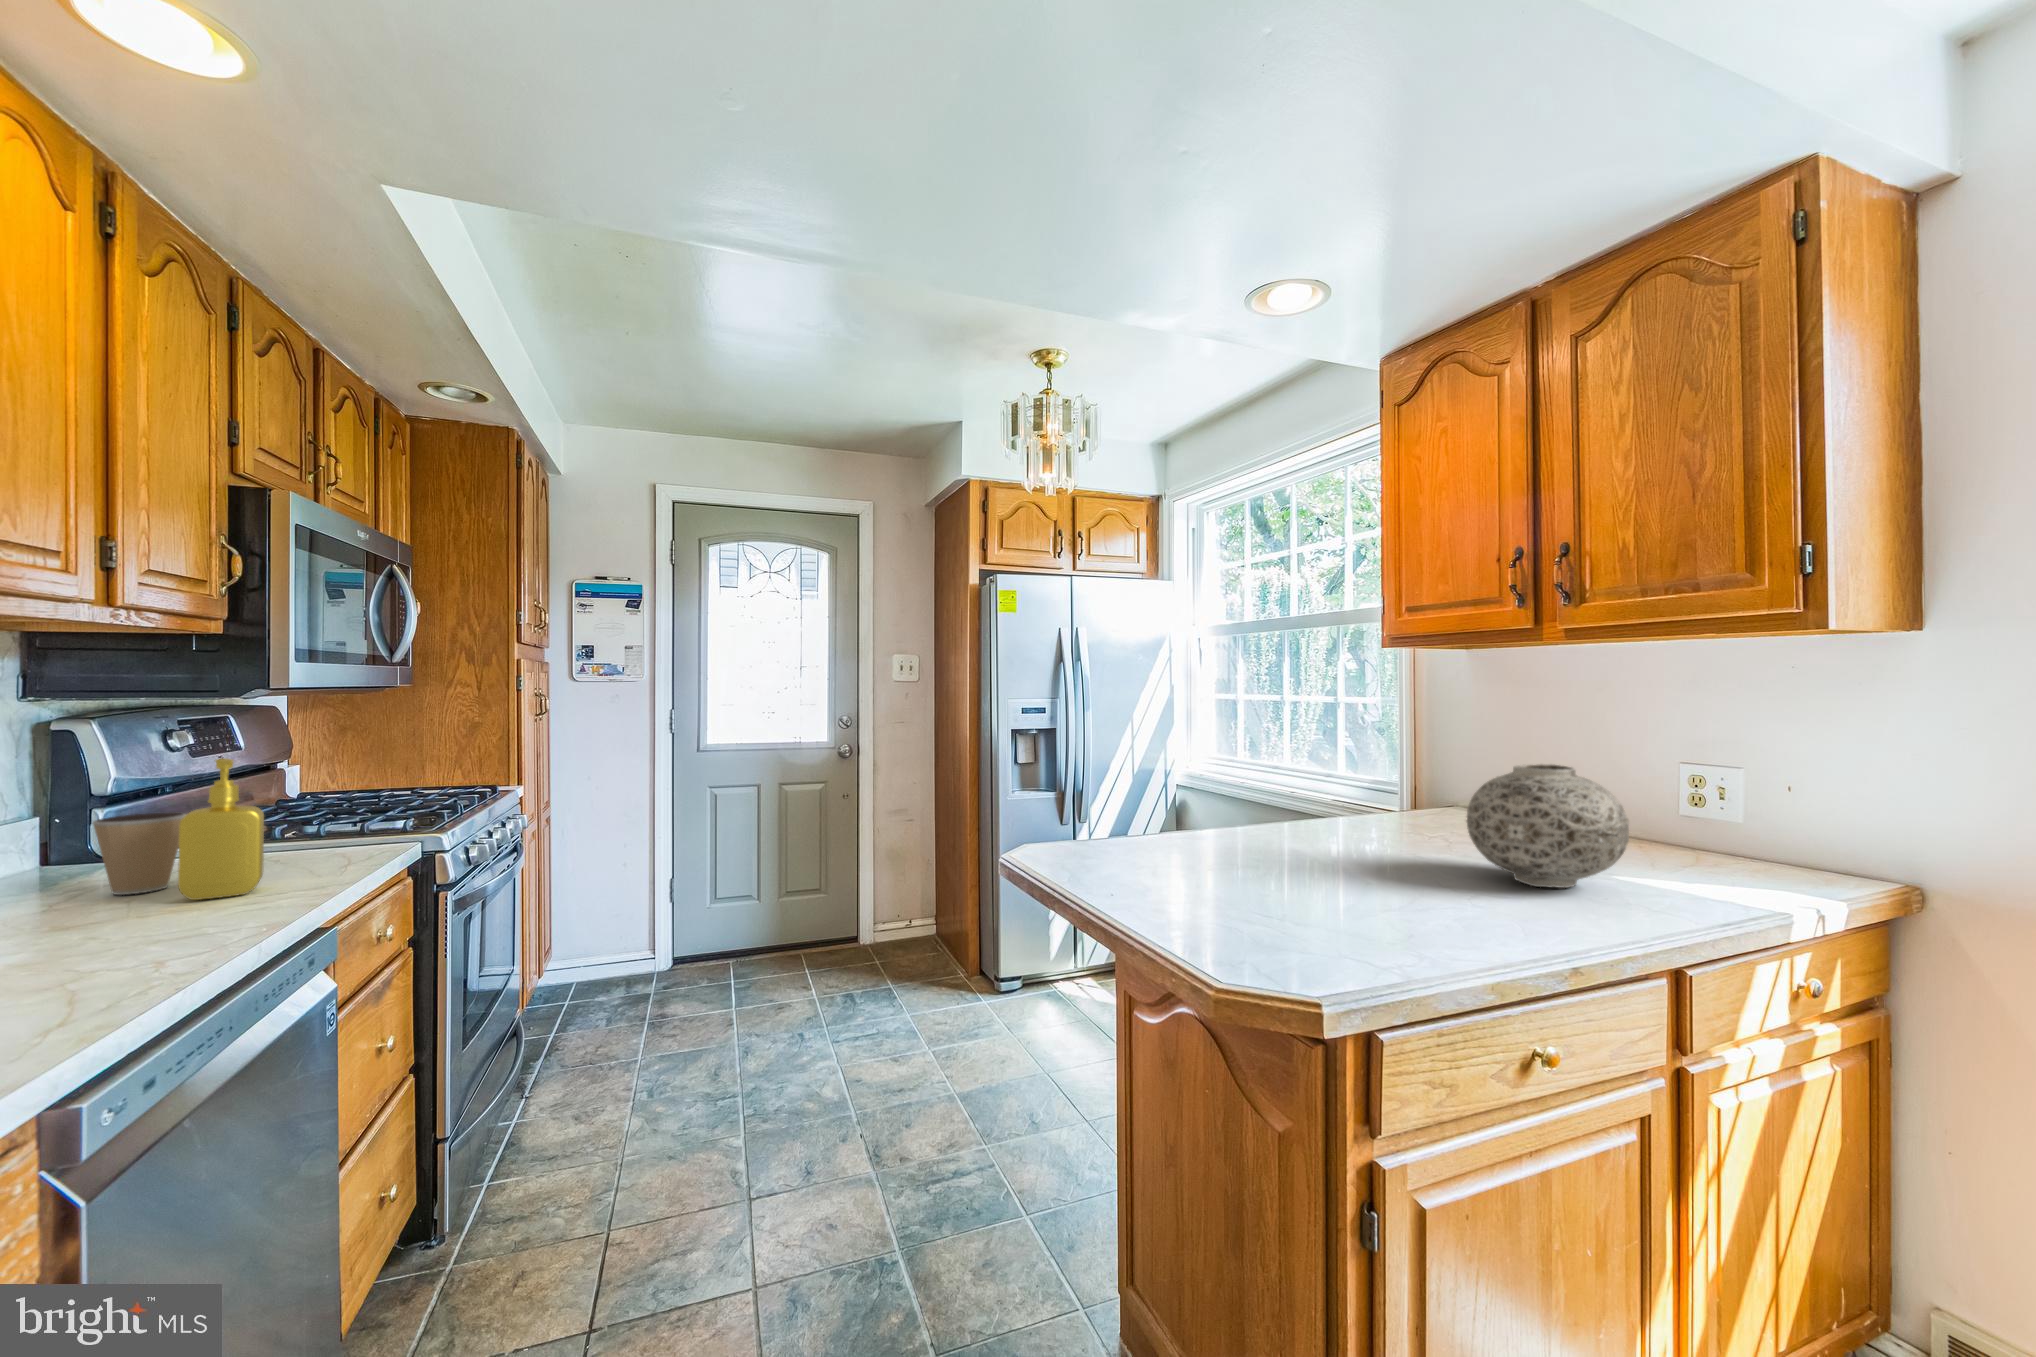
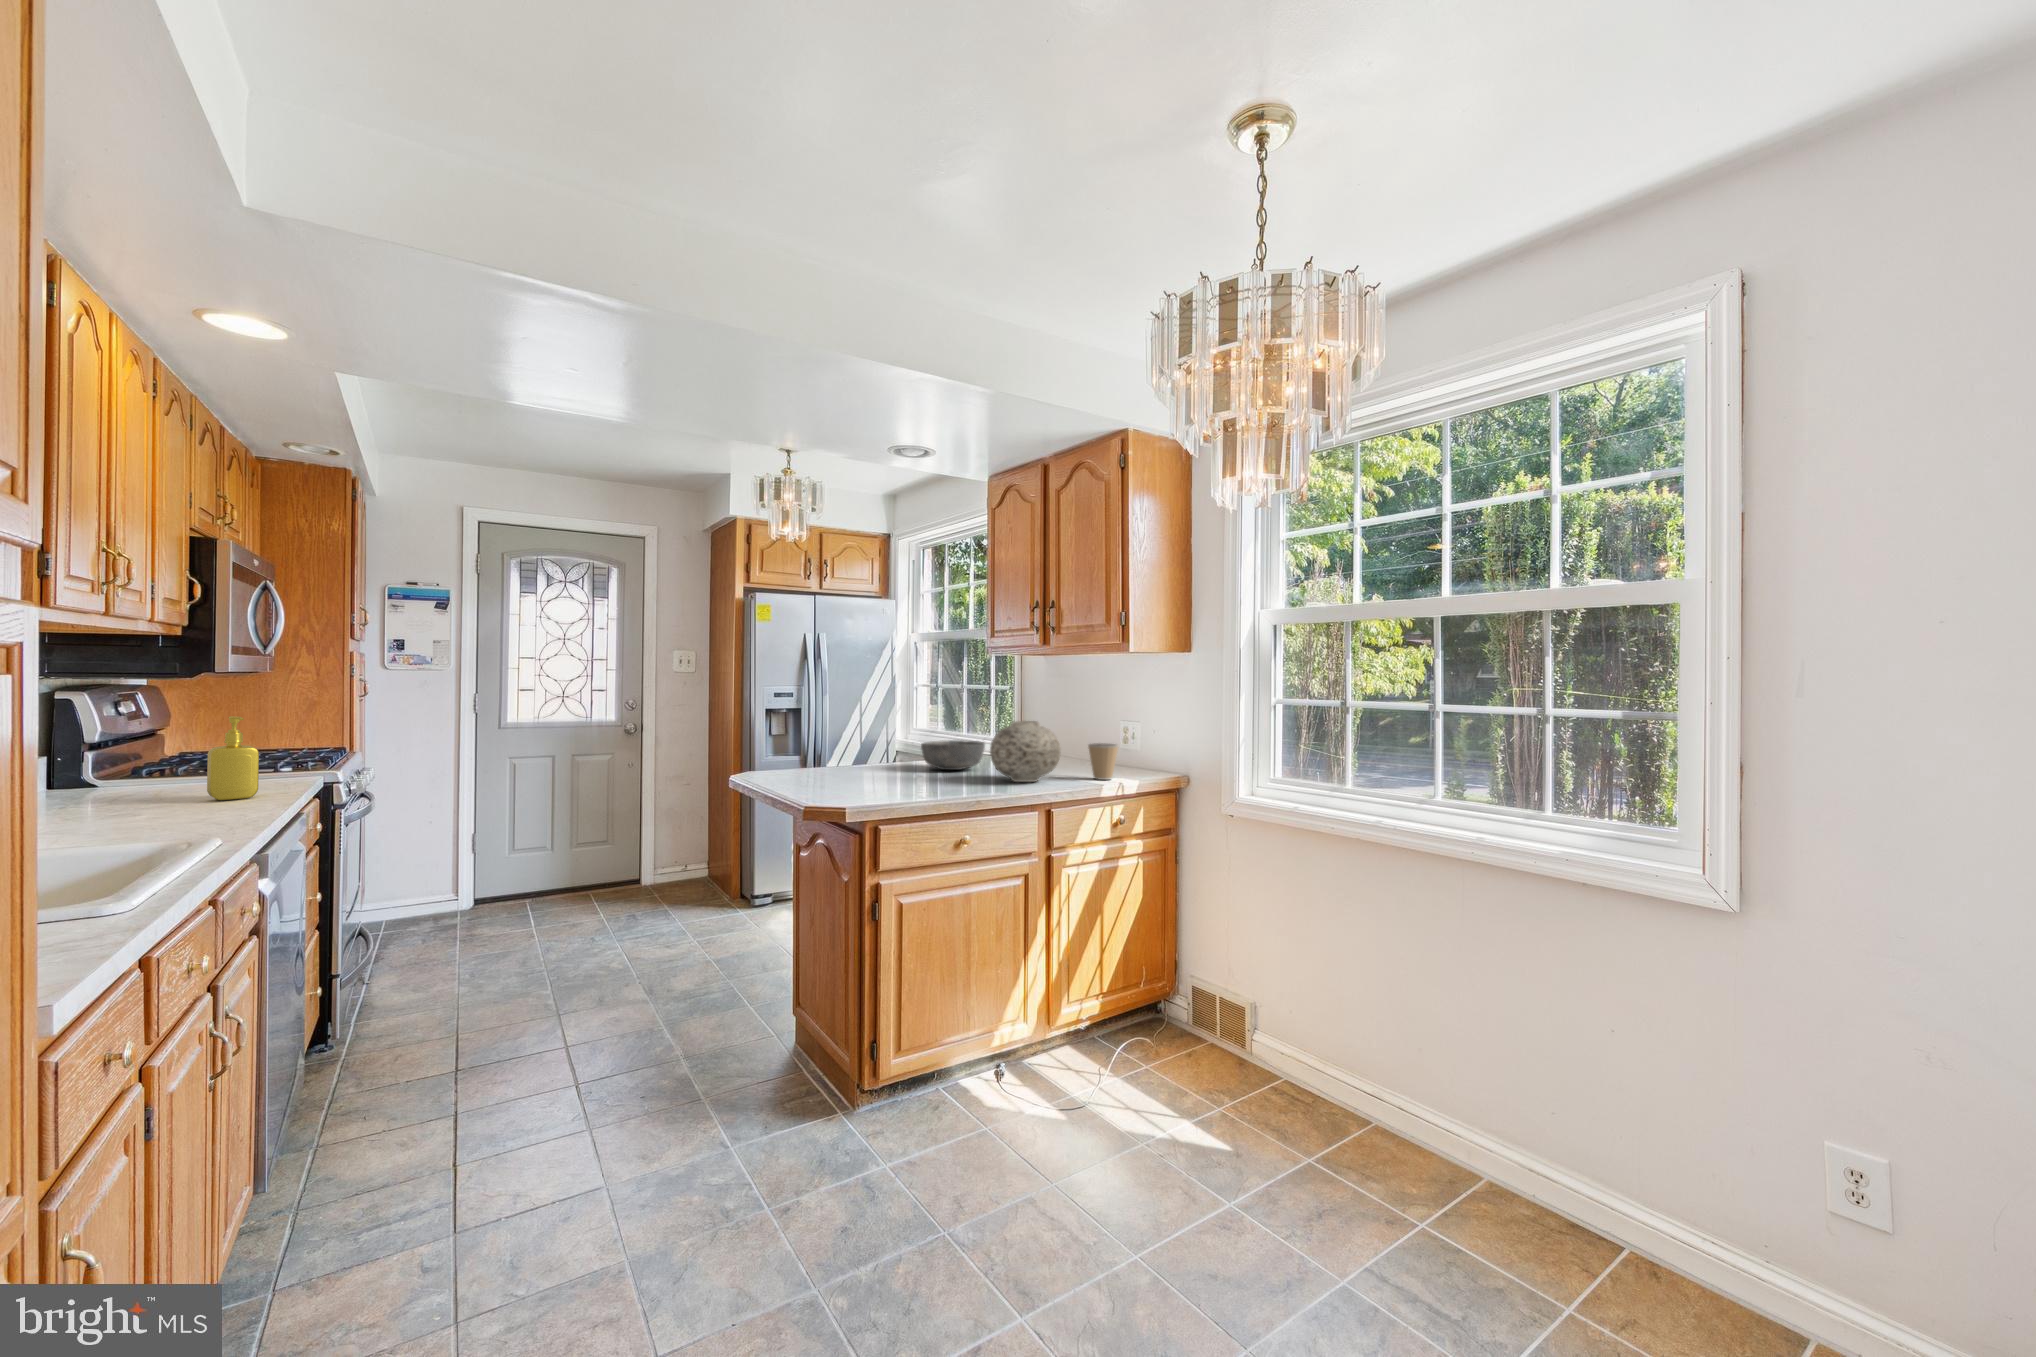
bowl: none [1298,789,1417,845] -> present [921,740,985,770]
coffee cup: present [93,812,186,895] -> present [1088,743,1118,780]

